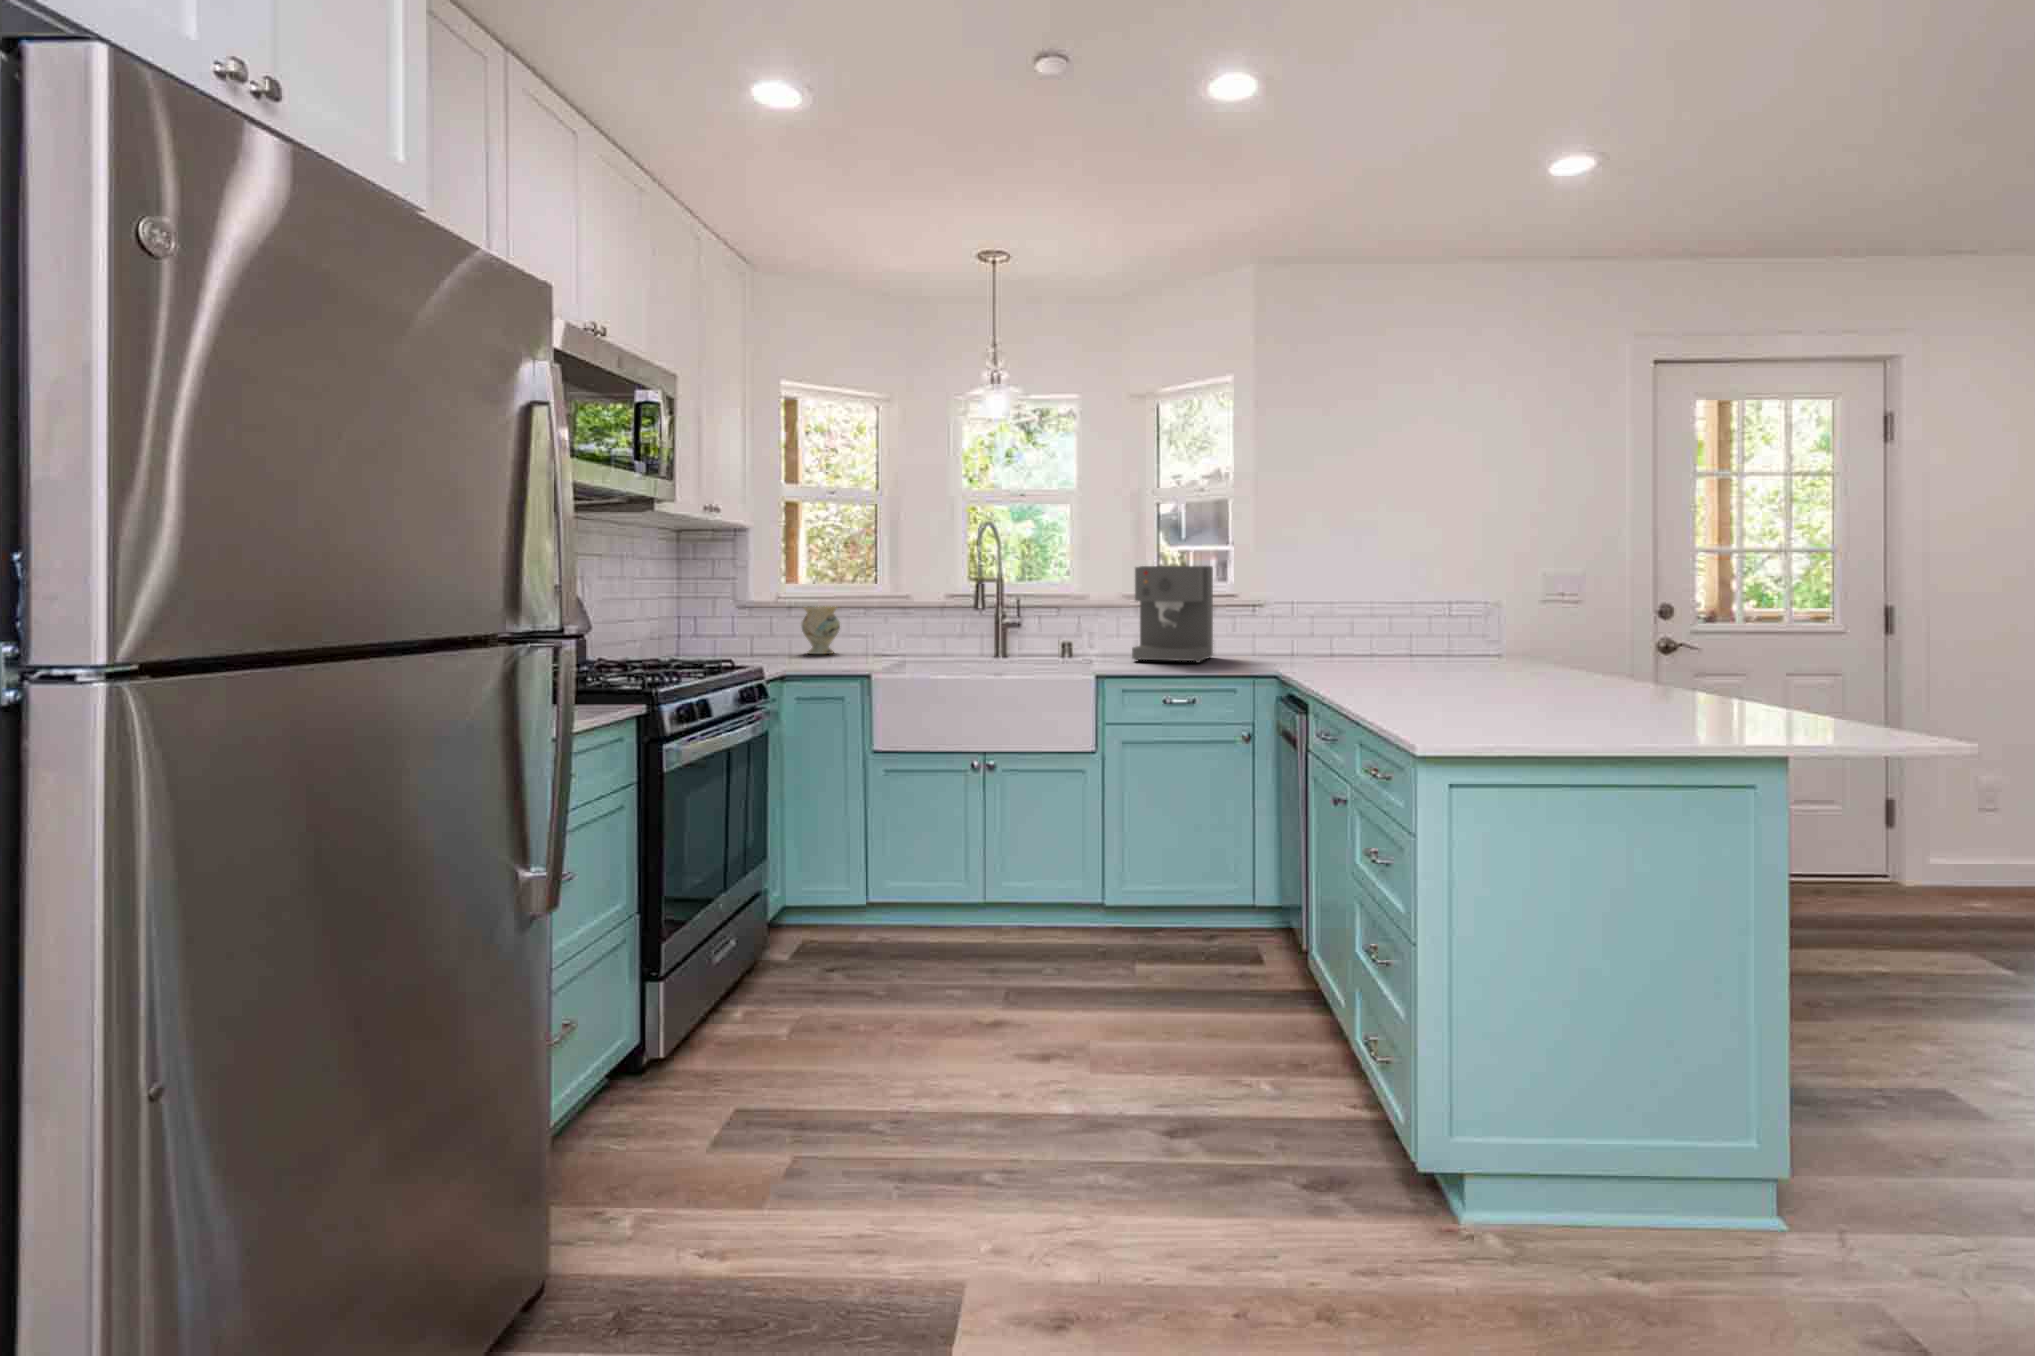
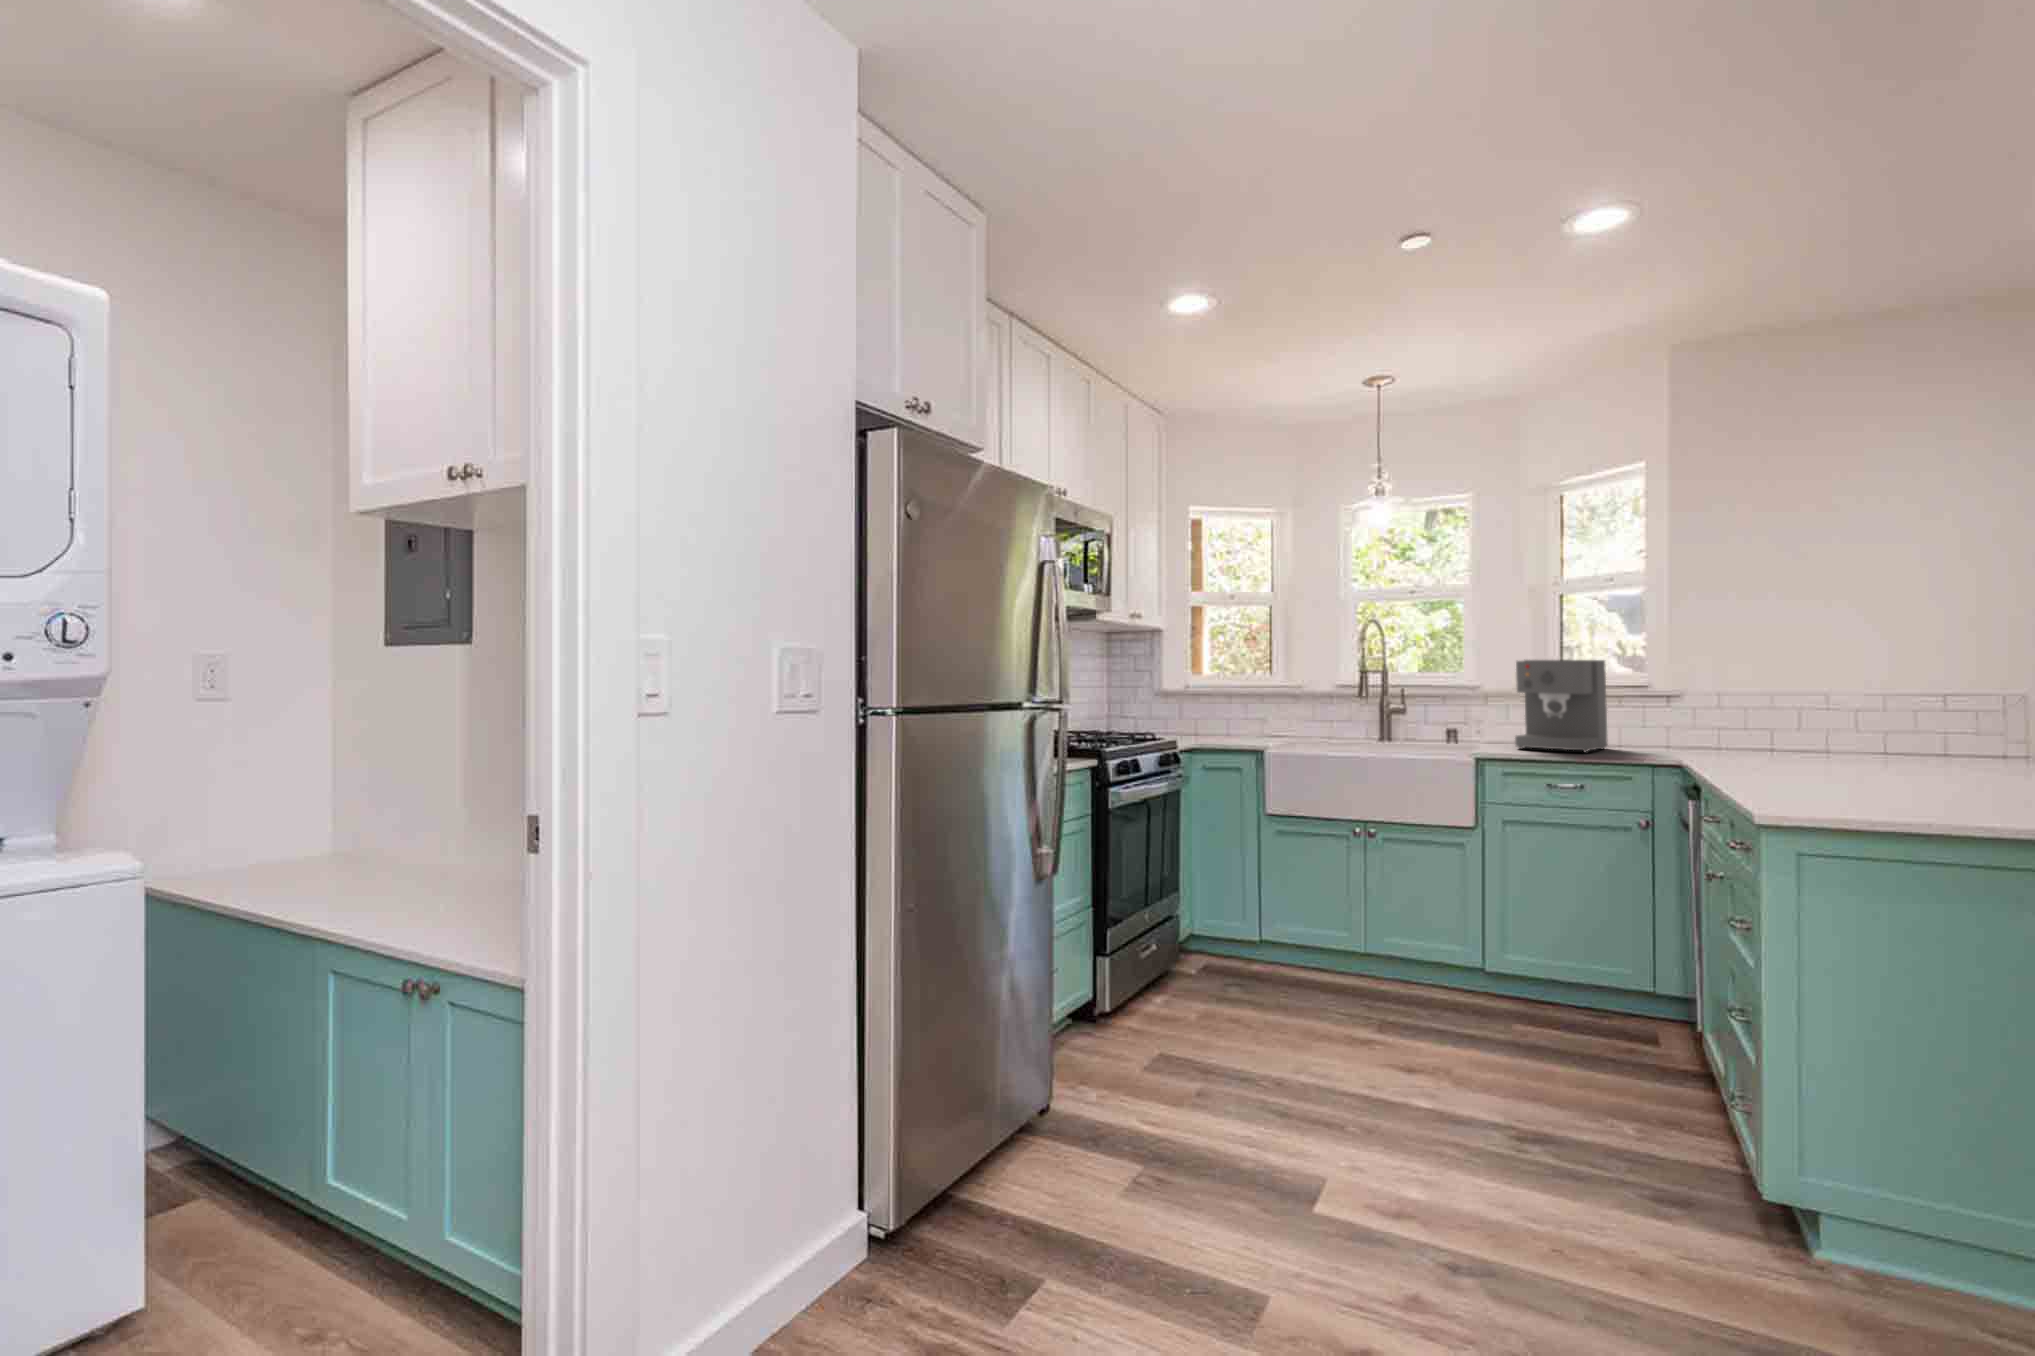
vase: present [801,606,840,654] -> none [1206,692,1239,732]

